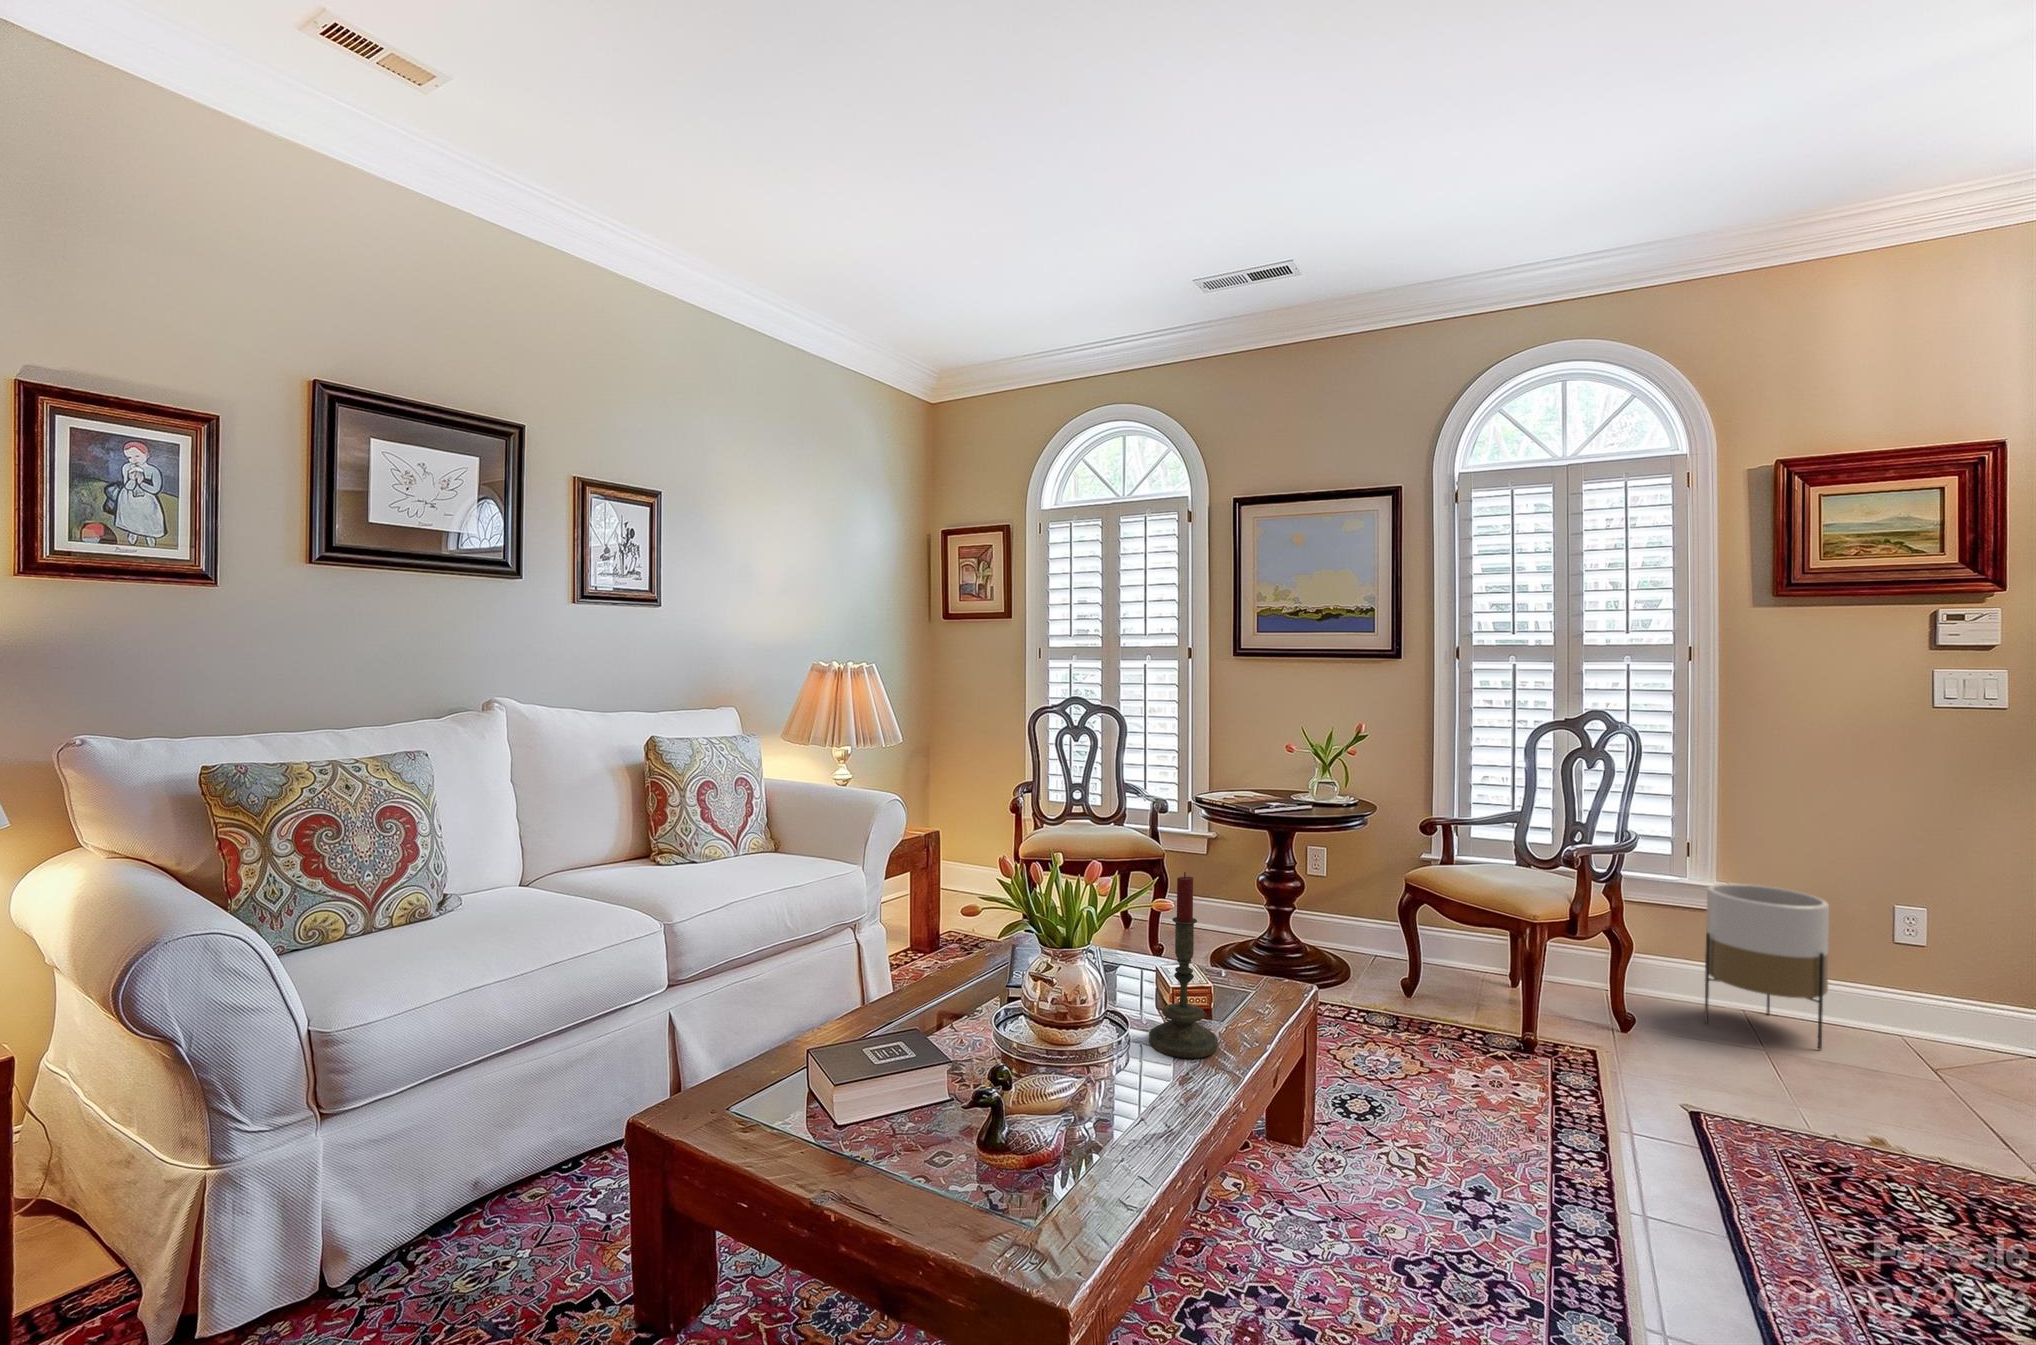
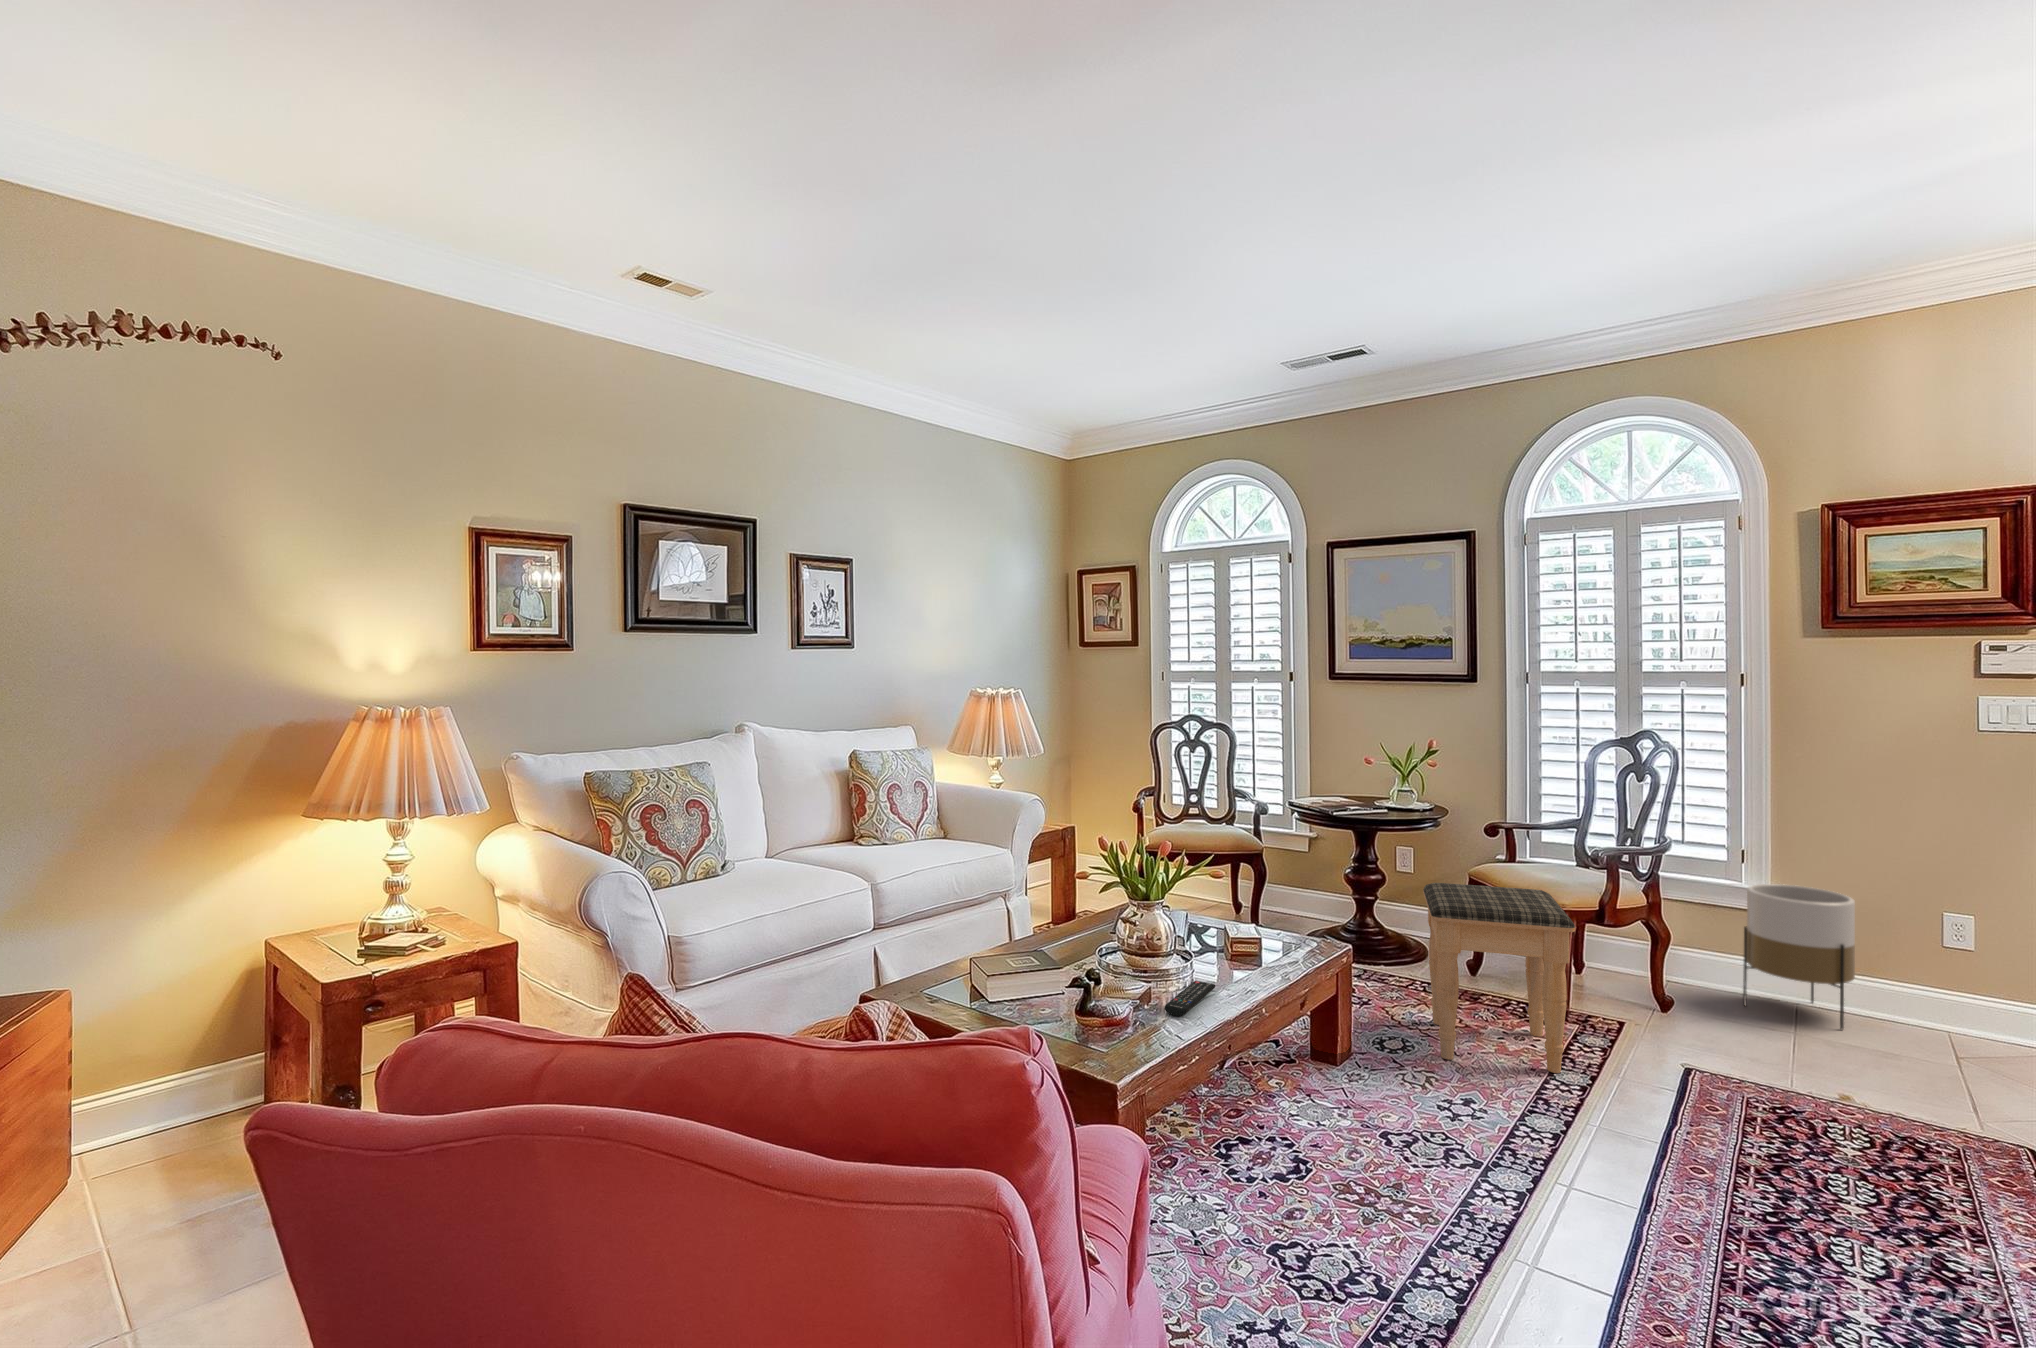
candle: present [1149,872,1218,1058] -> none [1205,851,1253,980]
footstool: none [1378,896,1588,1137] -> present [1423,883,1575,1073]
remote control: none [1115,1066,1175,1138] -> present [1165,981,1215,1016]

